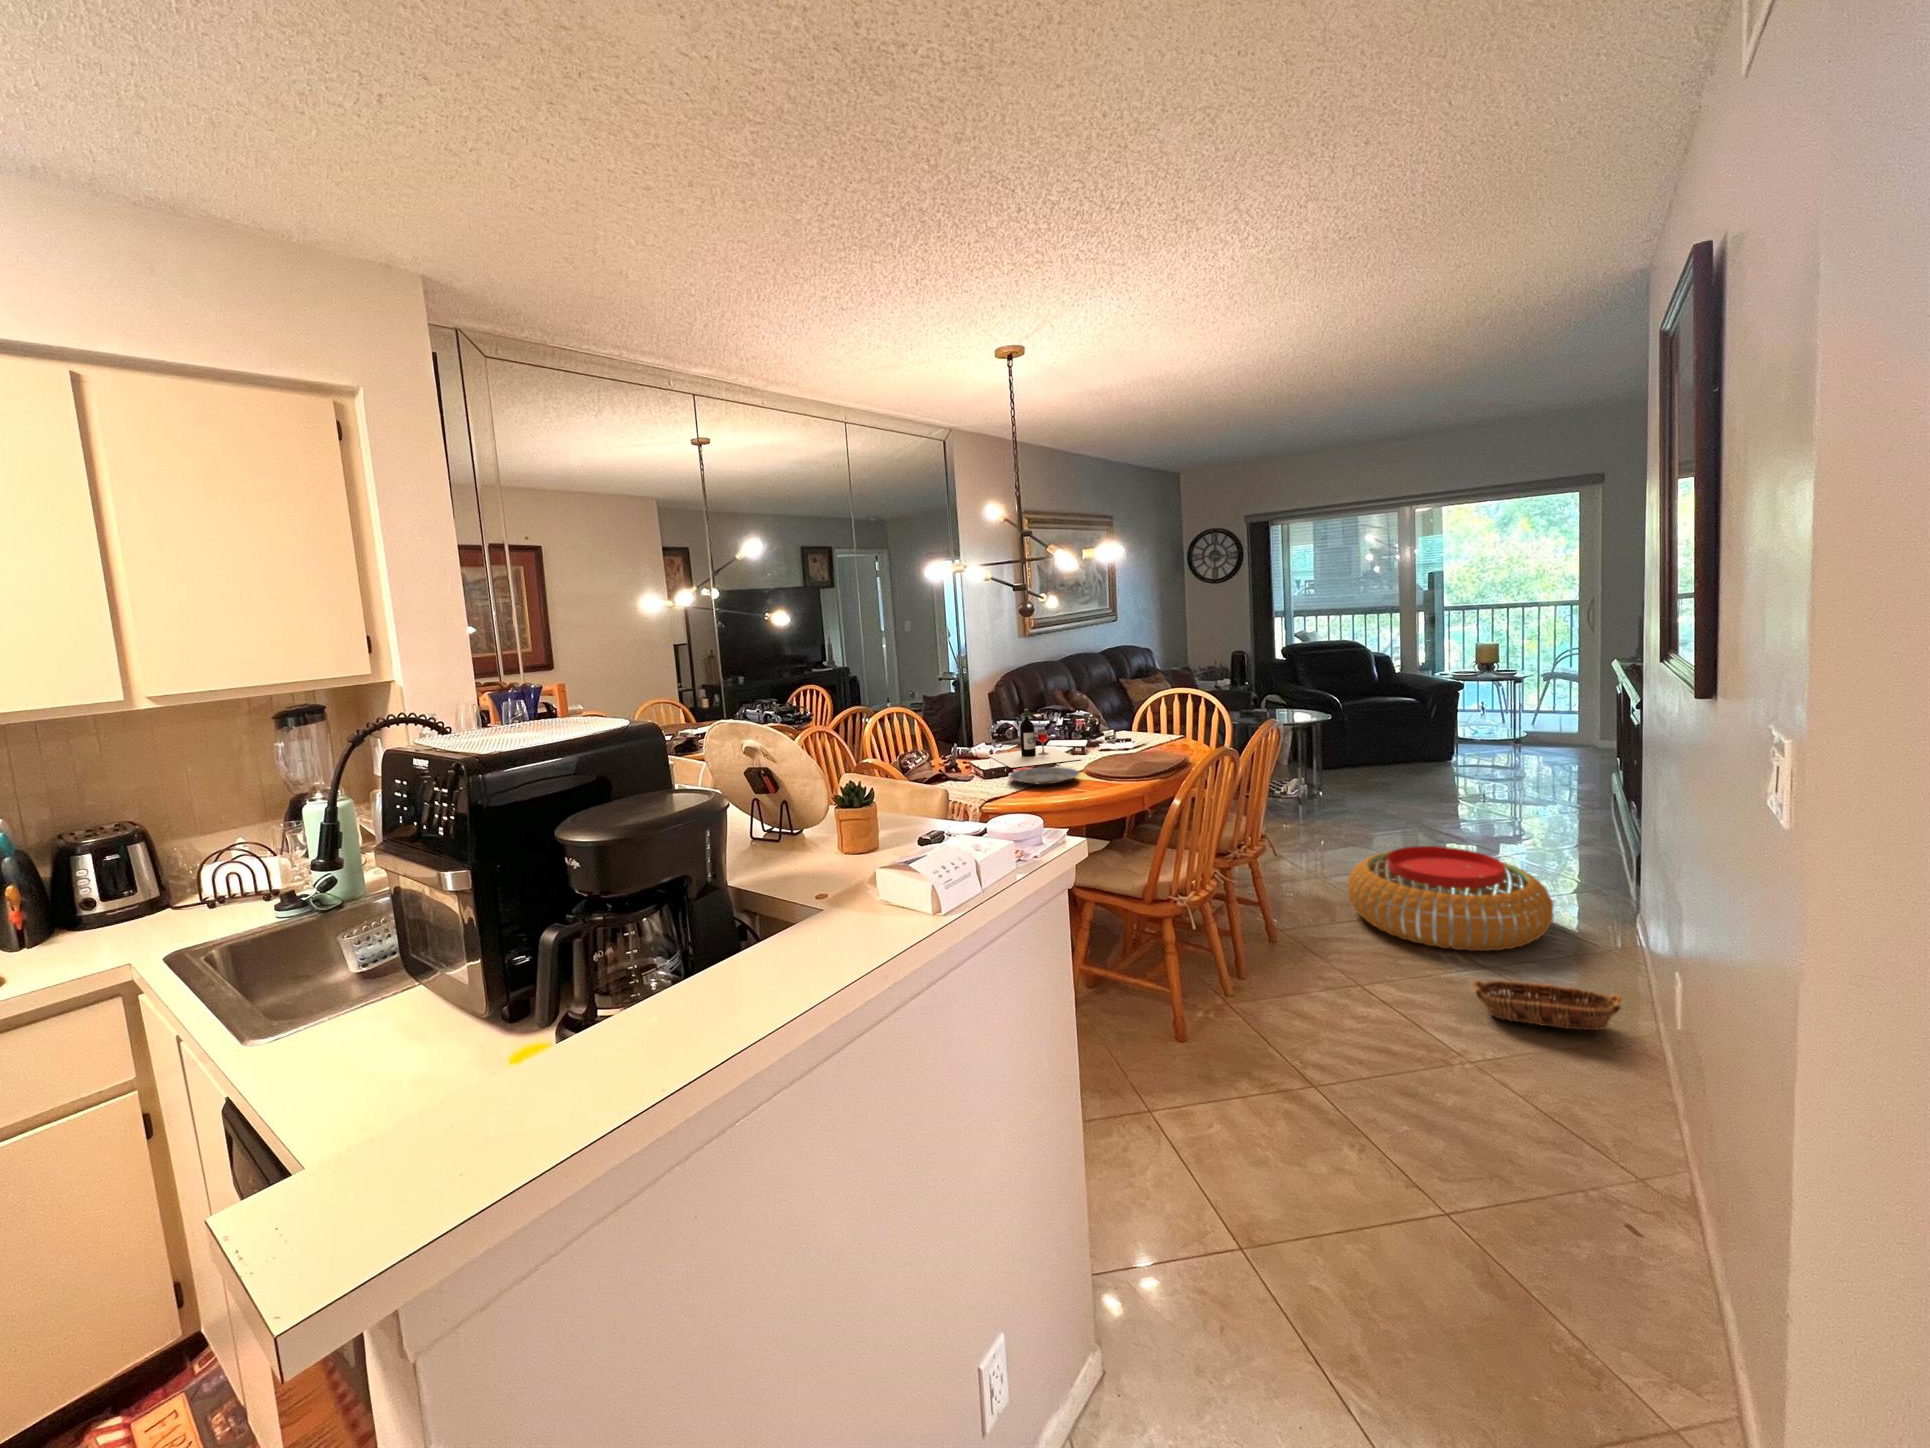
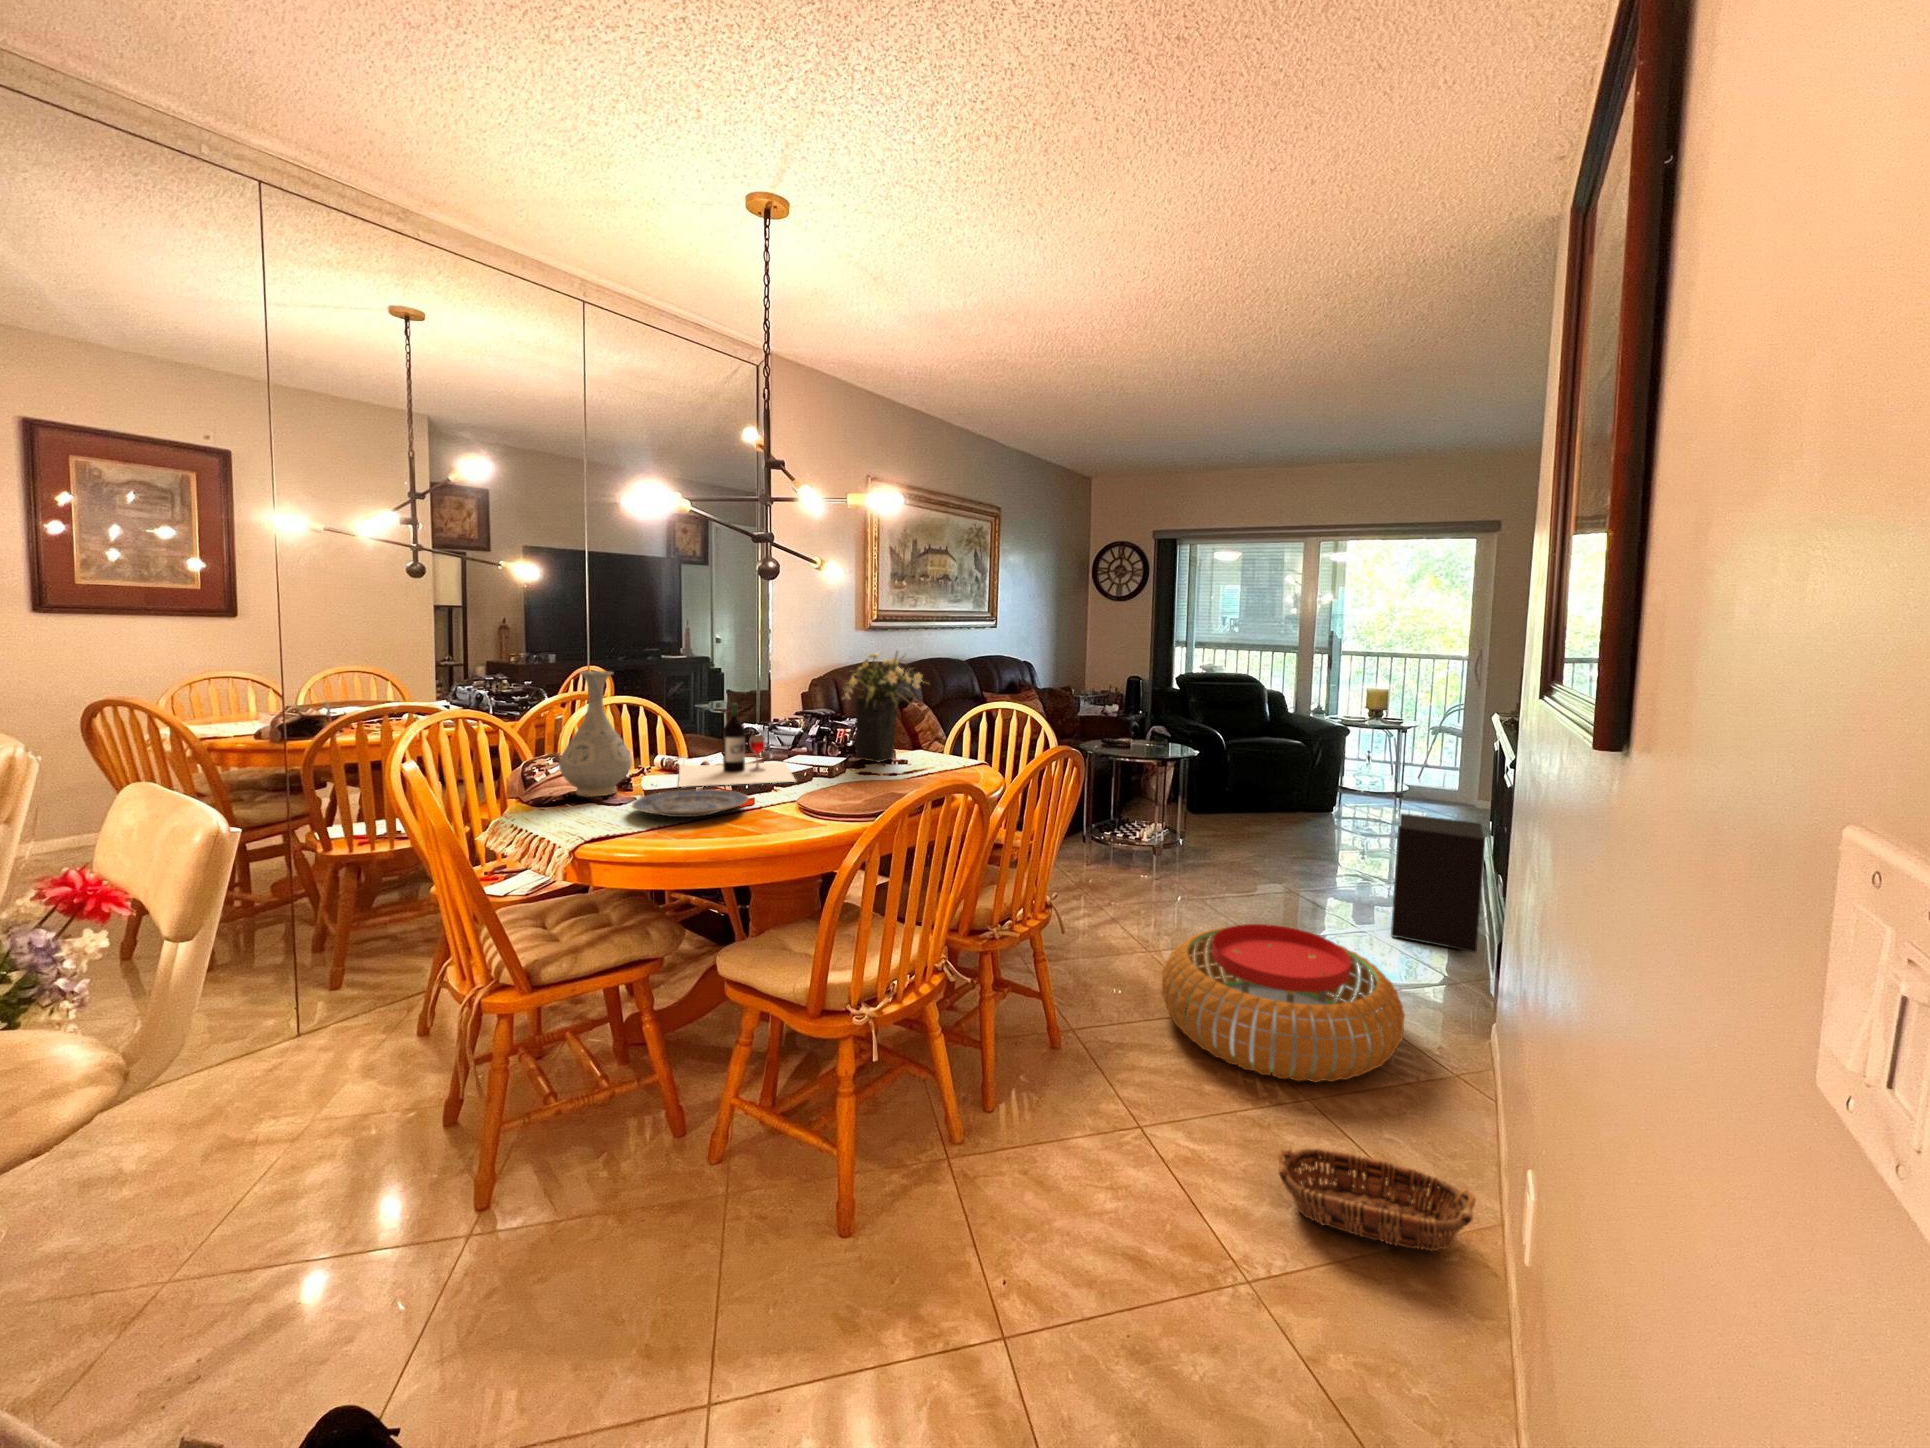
flower arrangement: none [1085,660,1152,743] -> present [842,652,924,762]
vase: none [945,696,987,777] -> present [559,671,632,797]
speaker: none [1529,755,1611,866] -> present [1391,813,1485,952]

